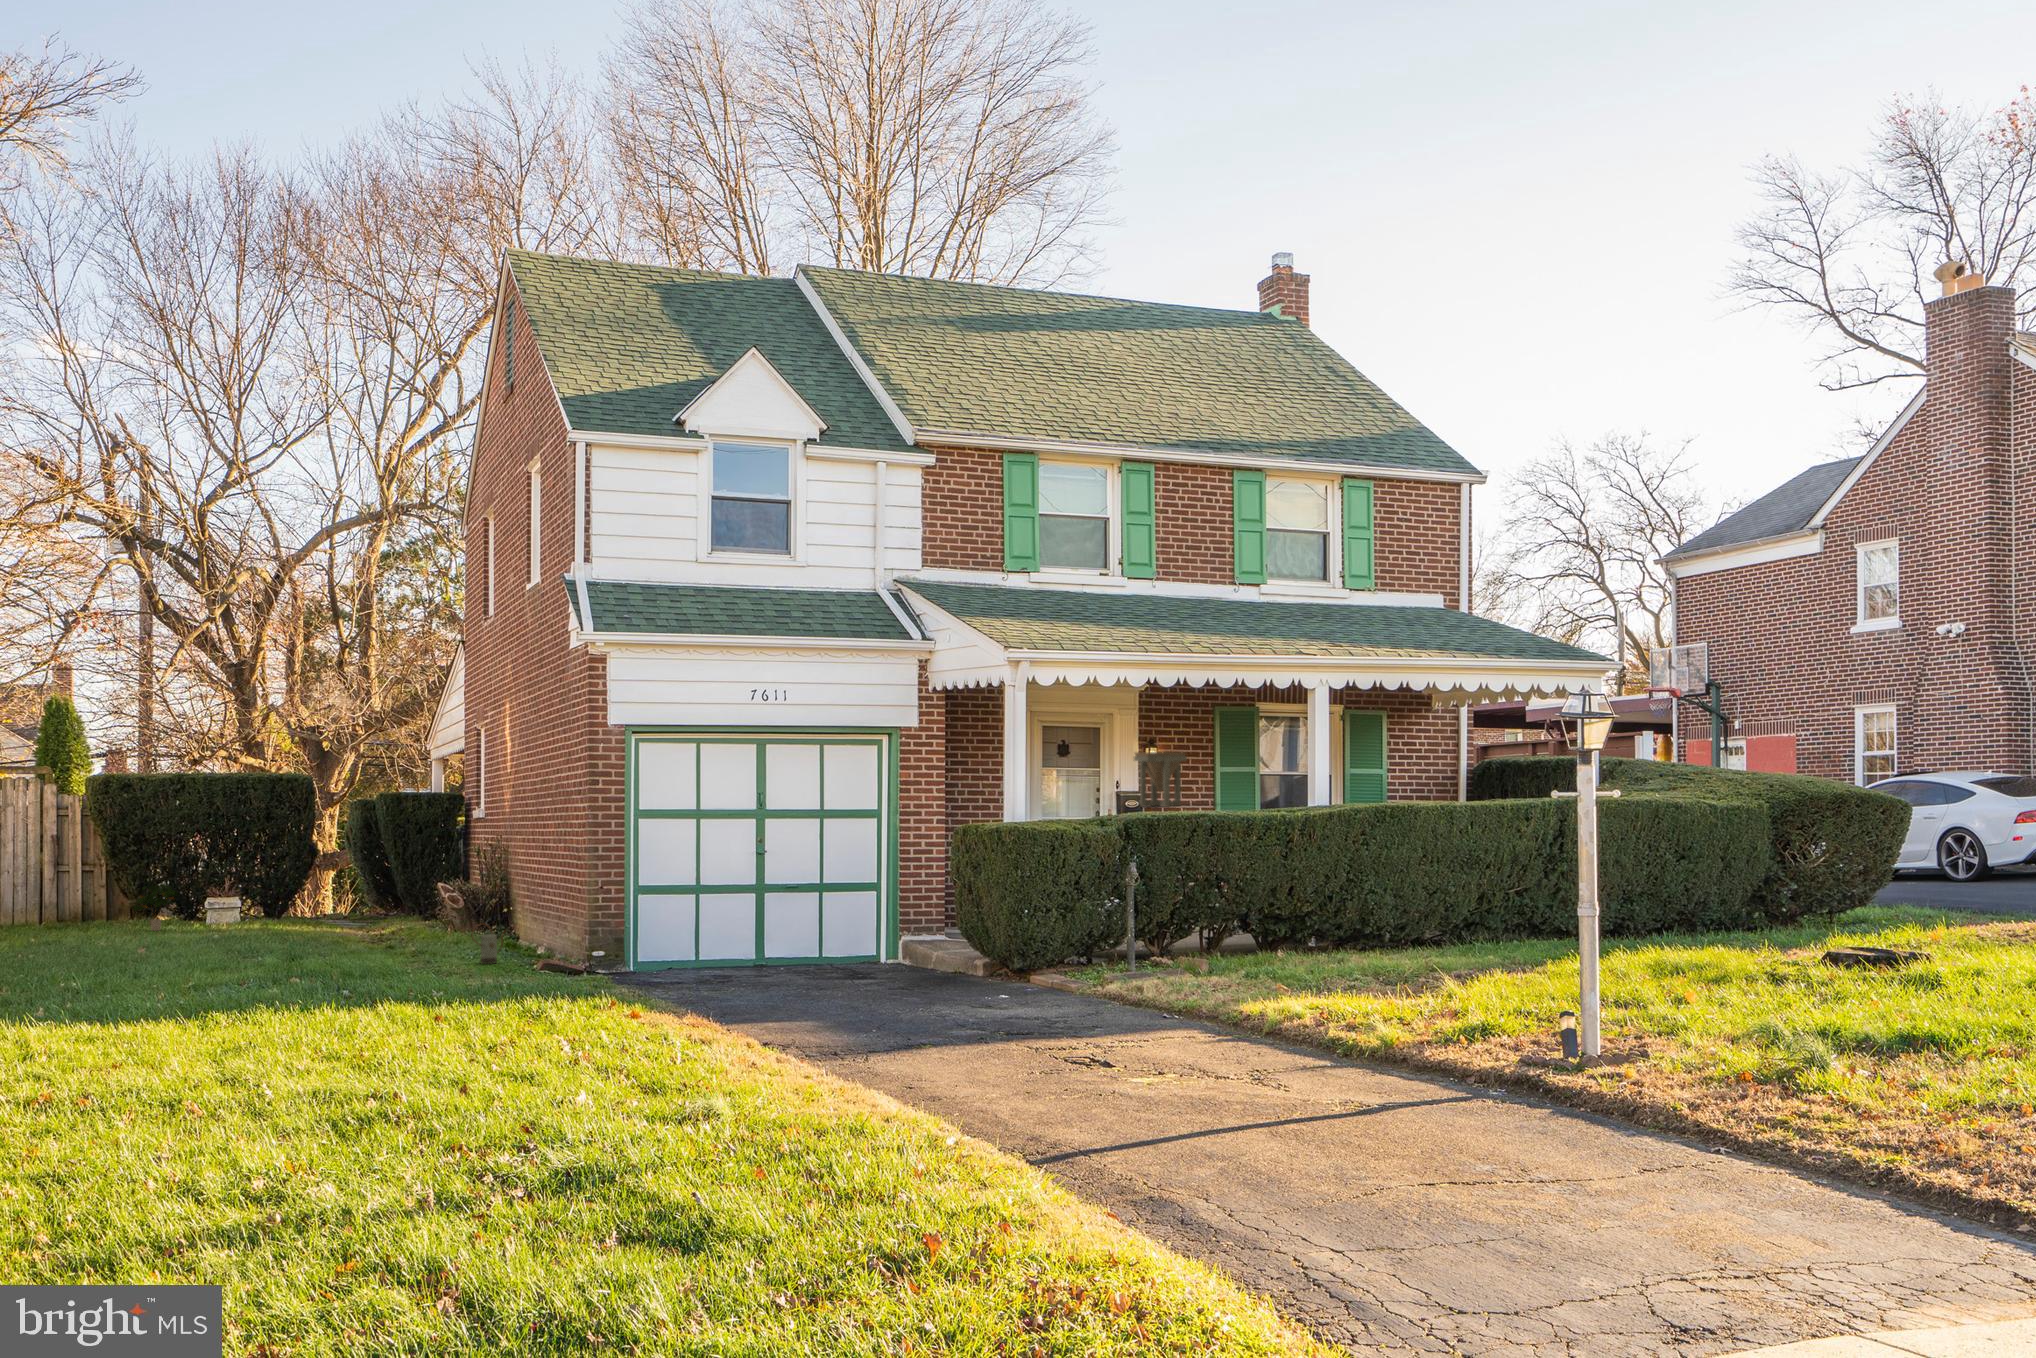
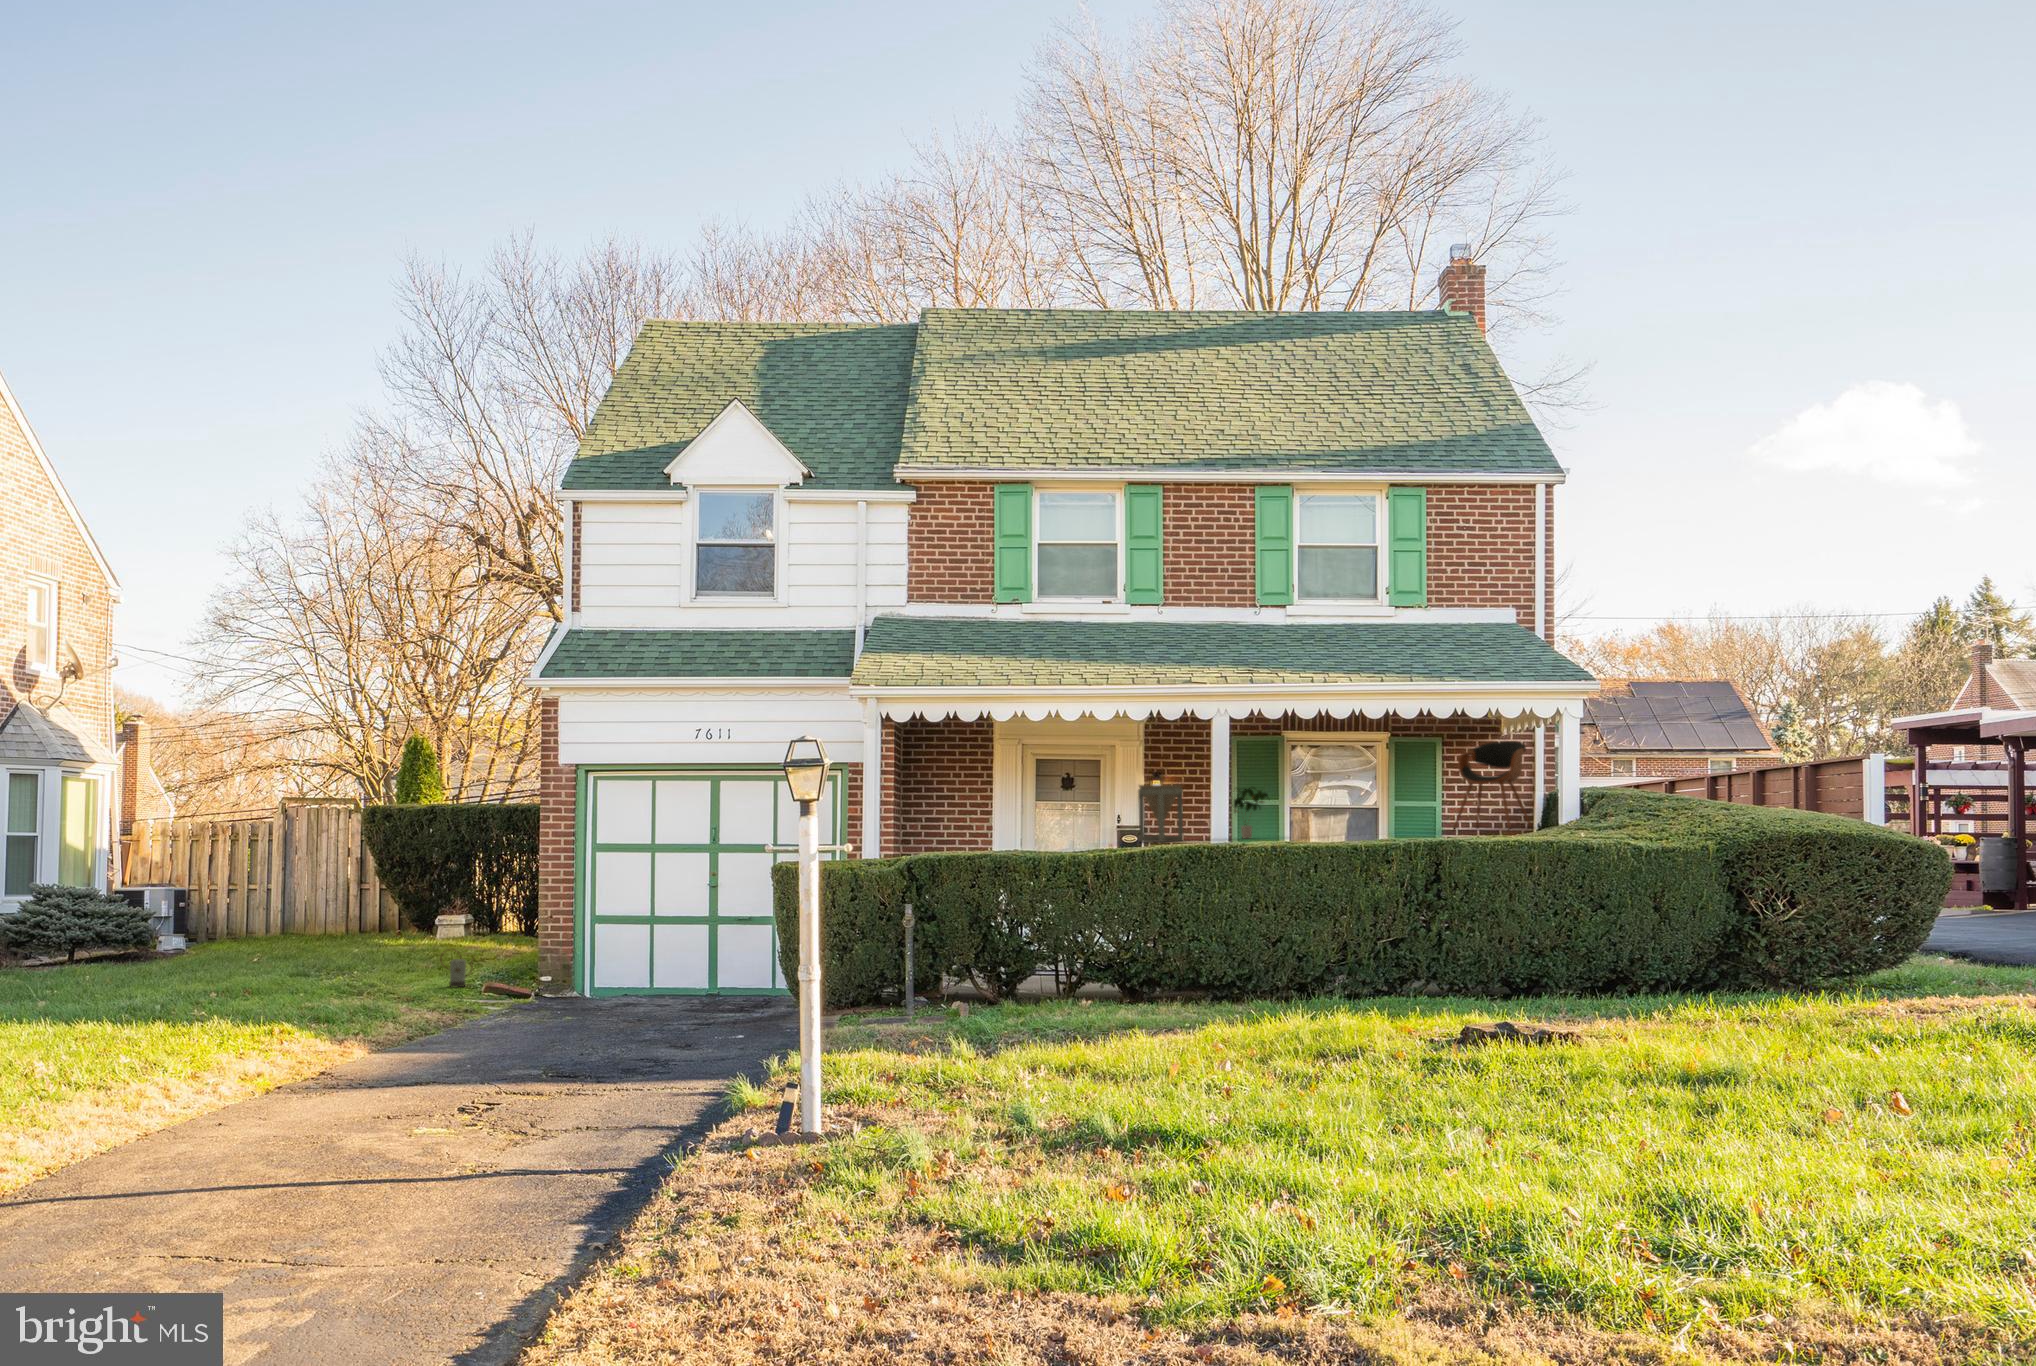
chair: none [1403,716,1466,795] -> present [1453,741,1532,830]
potted plant: present [132,885,177,931] -> present [1234,787,1268,838]

